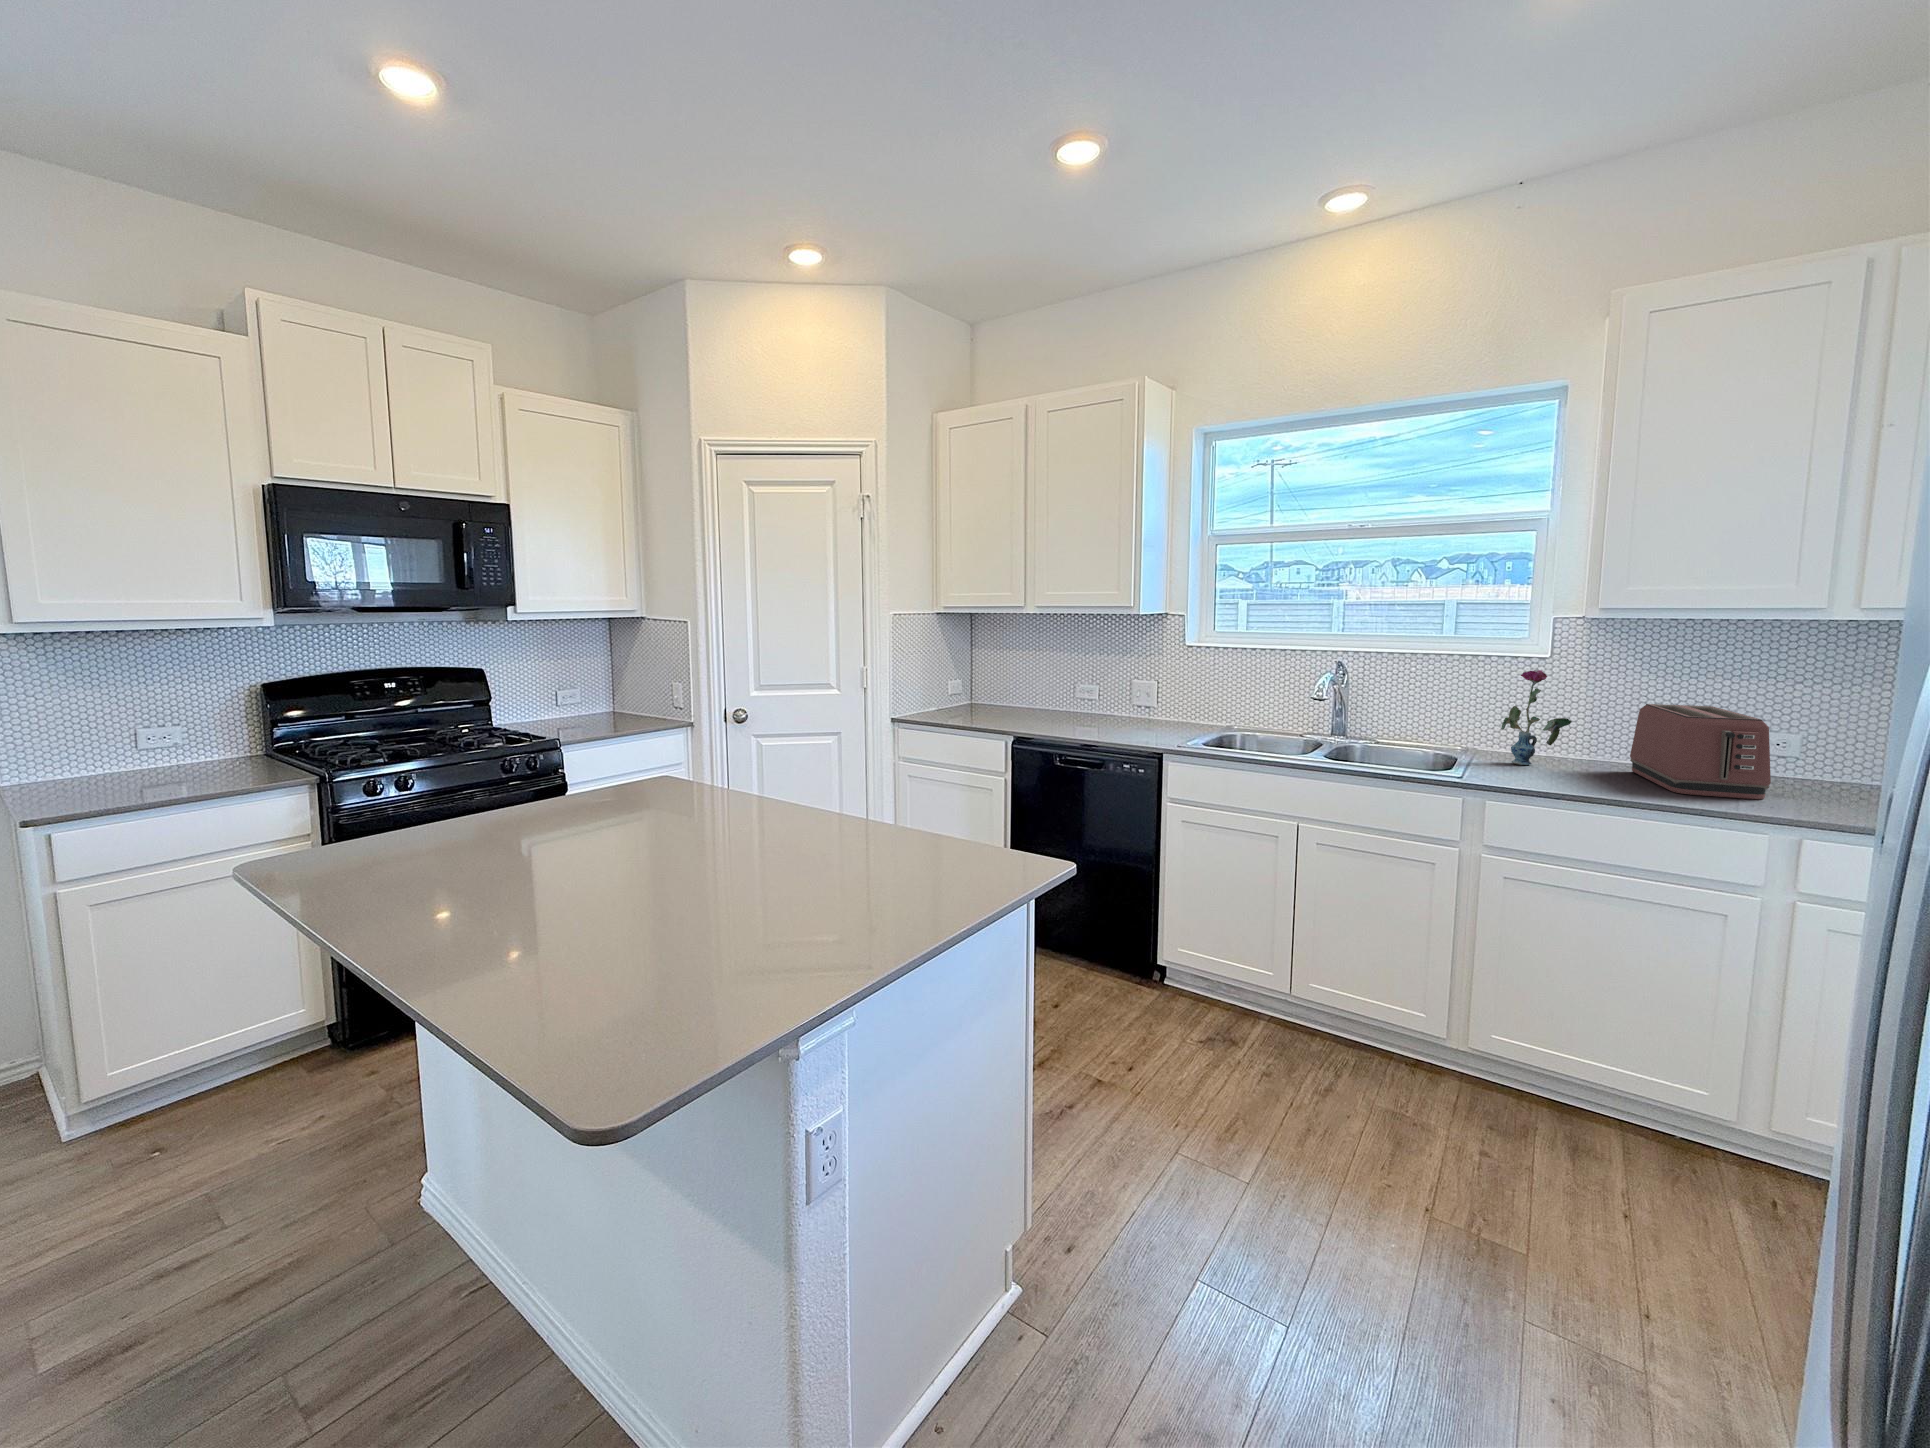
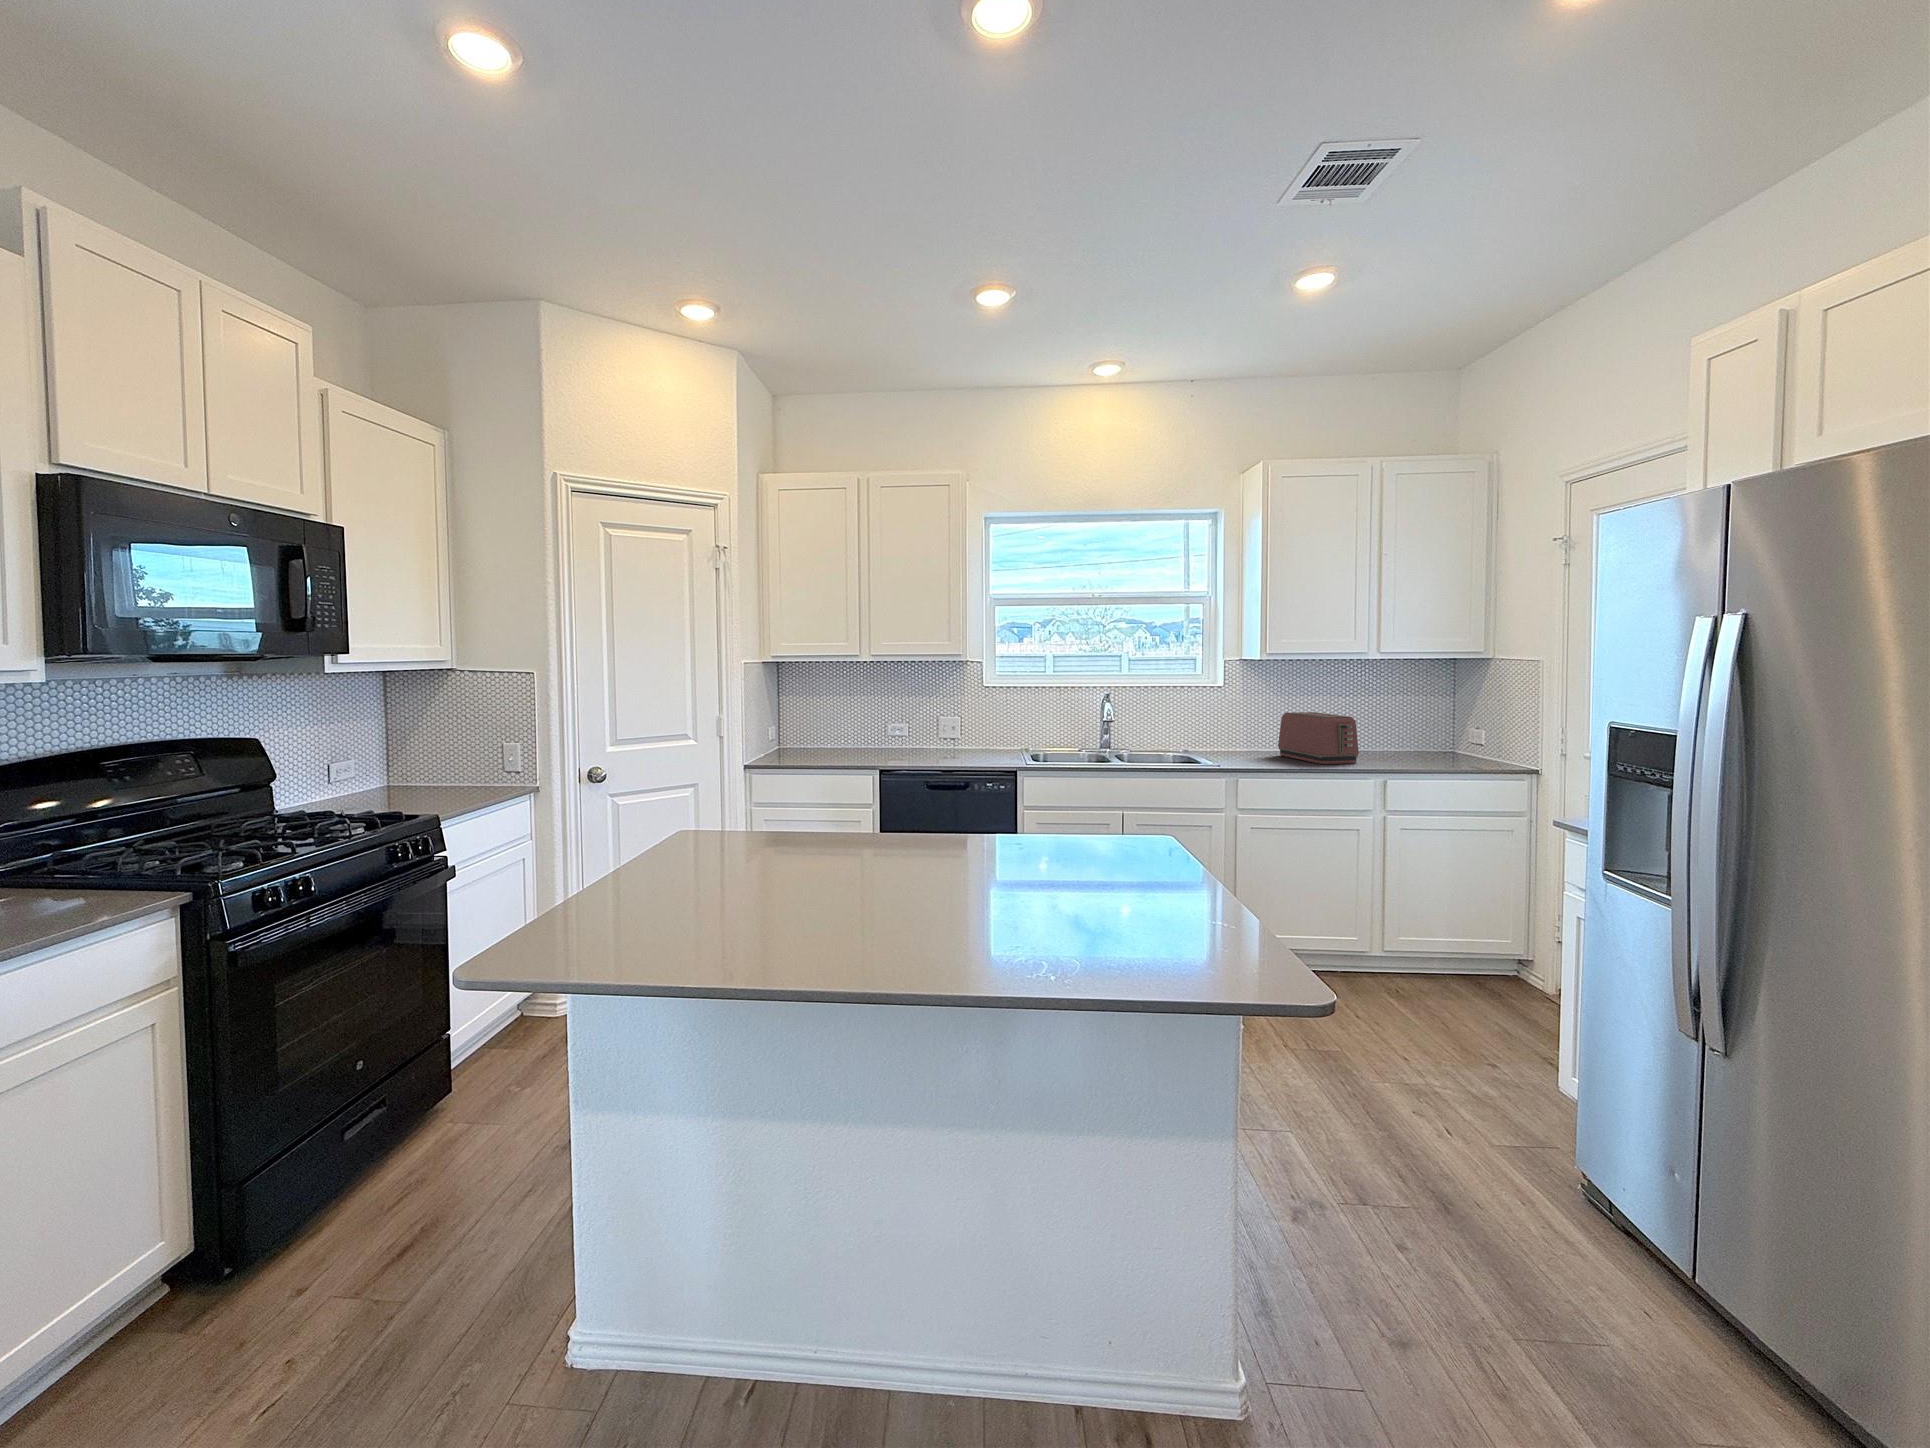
vase: present [1501,669,1572,765] -> none [1214,694,1253,757]

